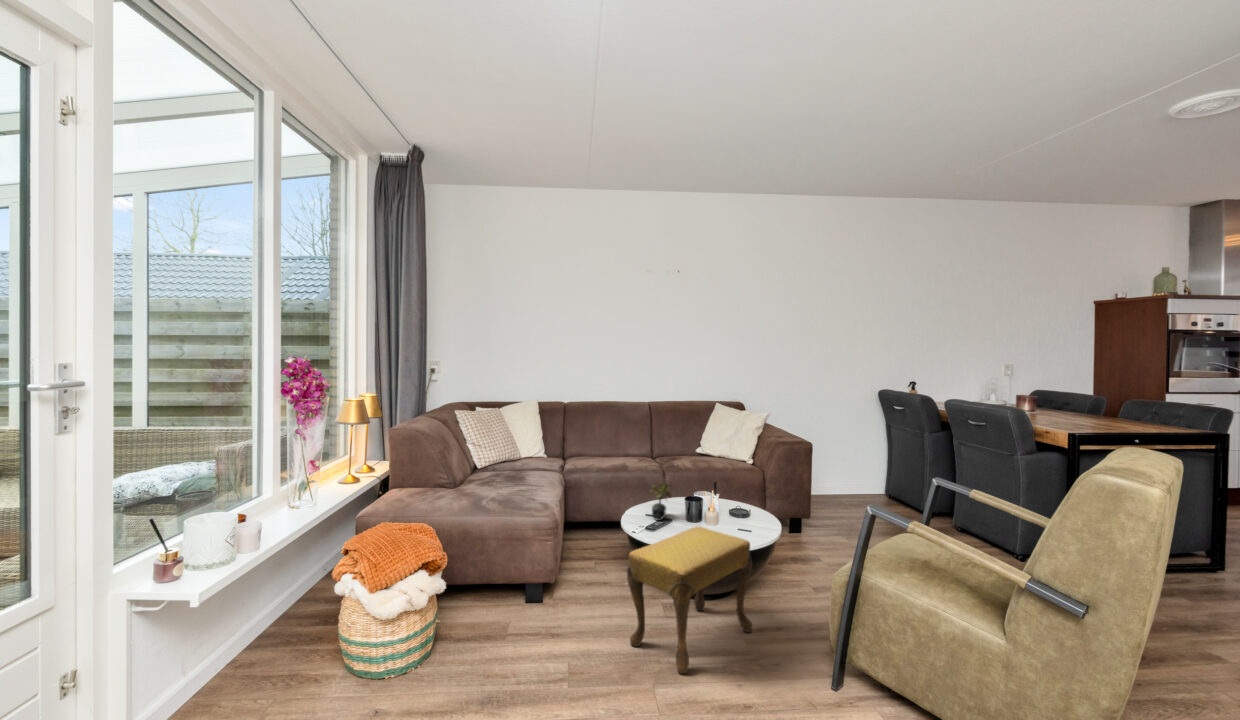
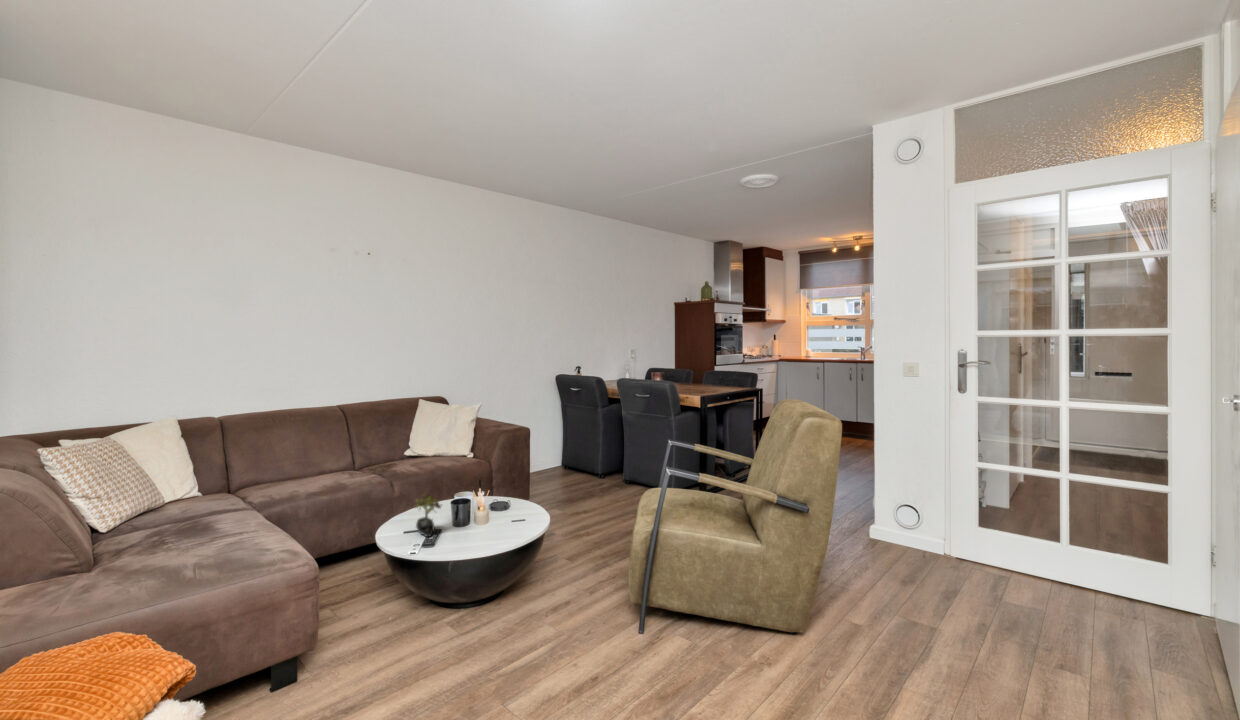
footstool: present [627,527,752,674] -> none [446,530,550,678]

